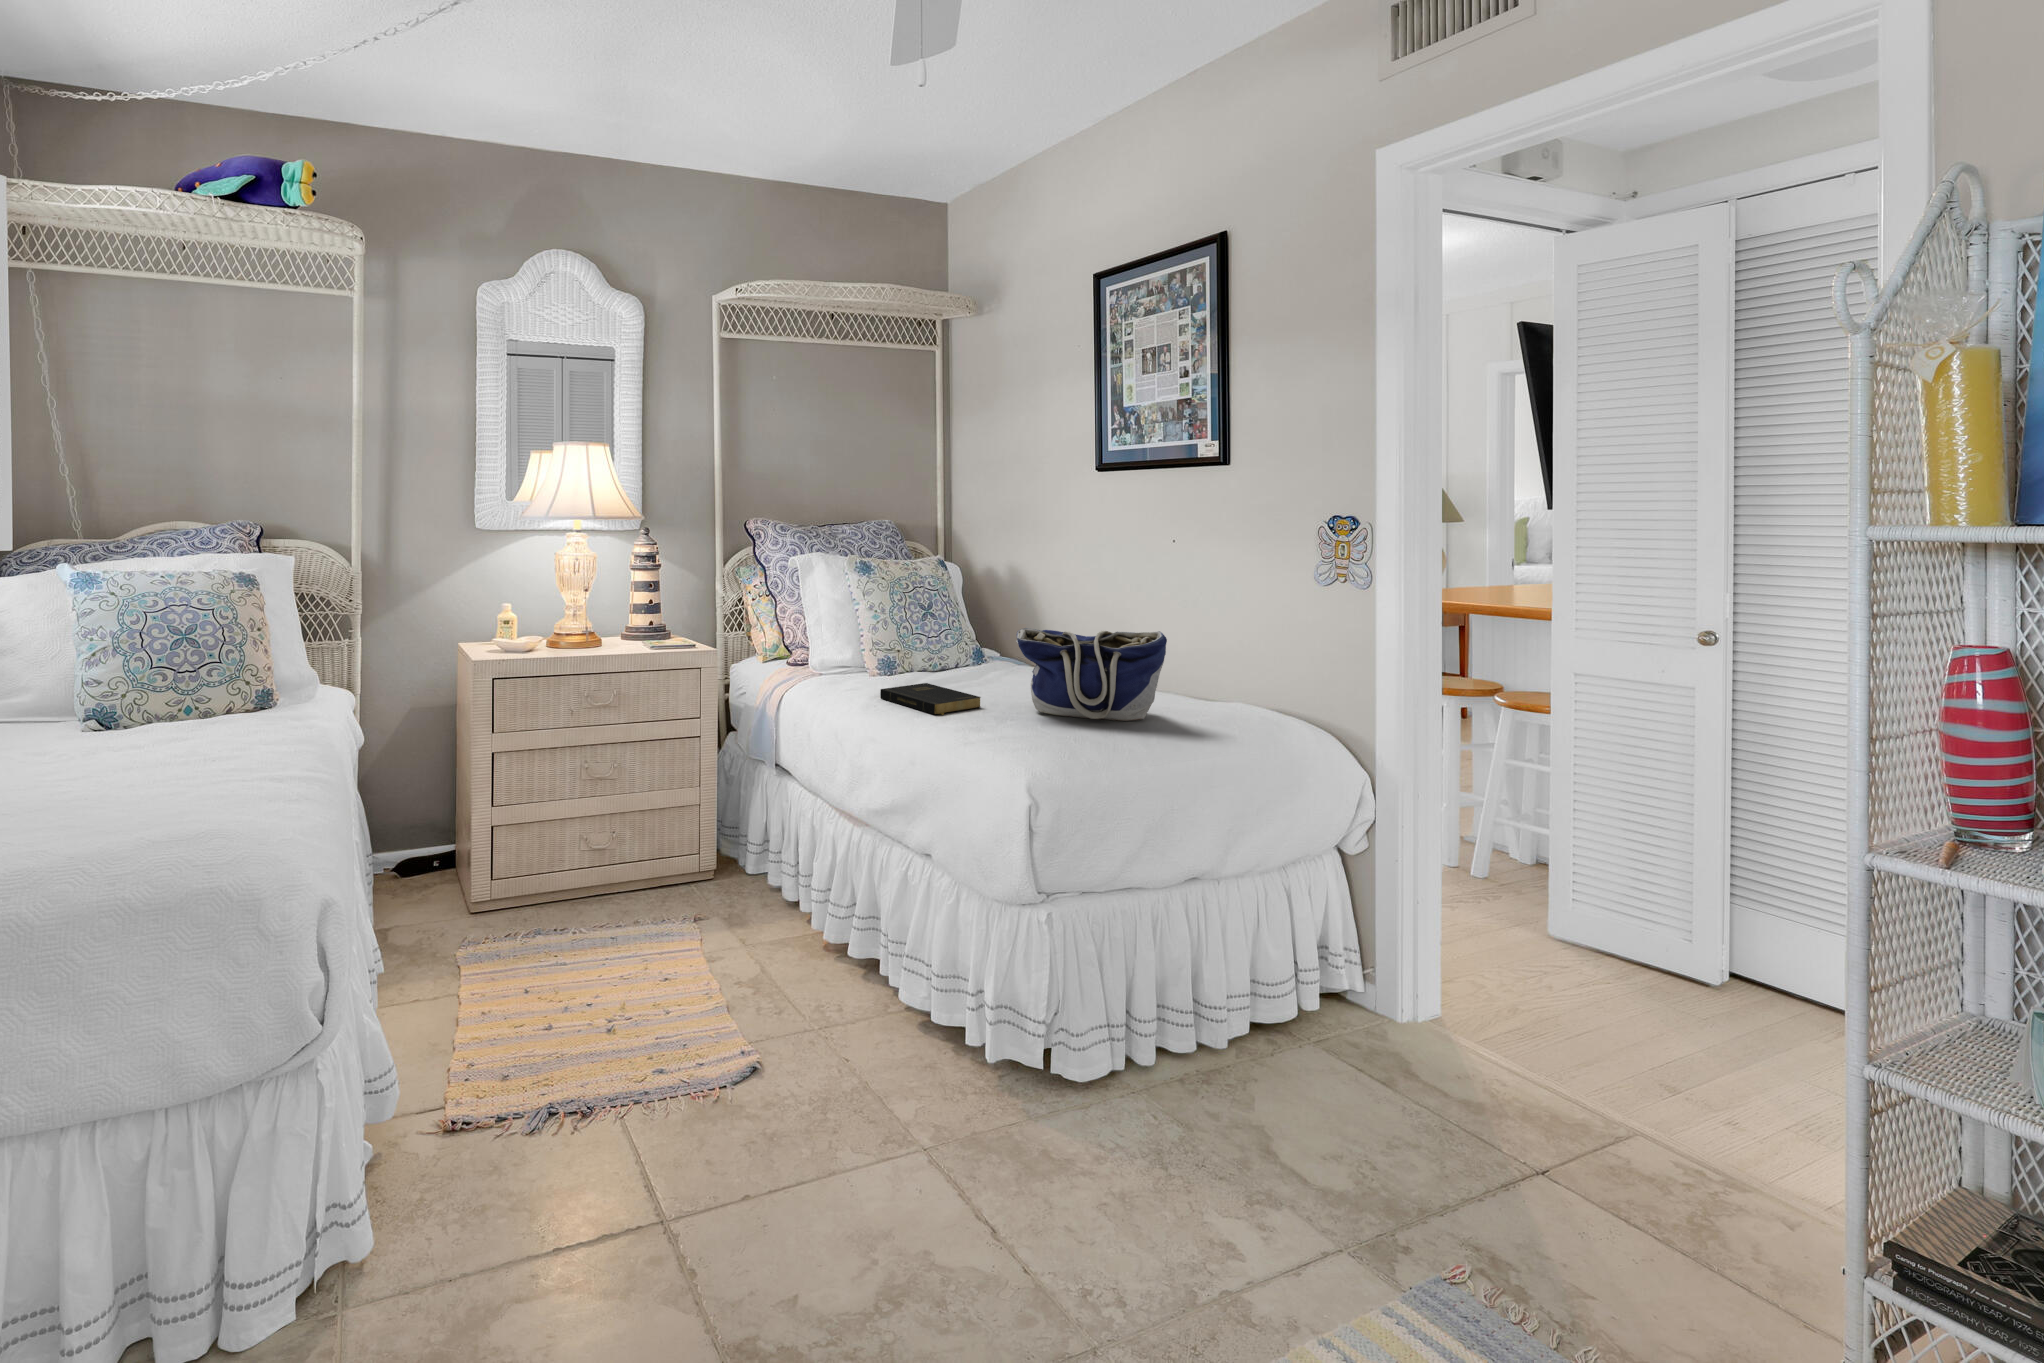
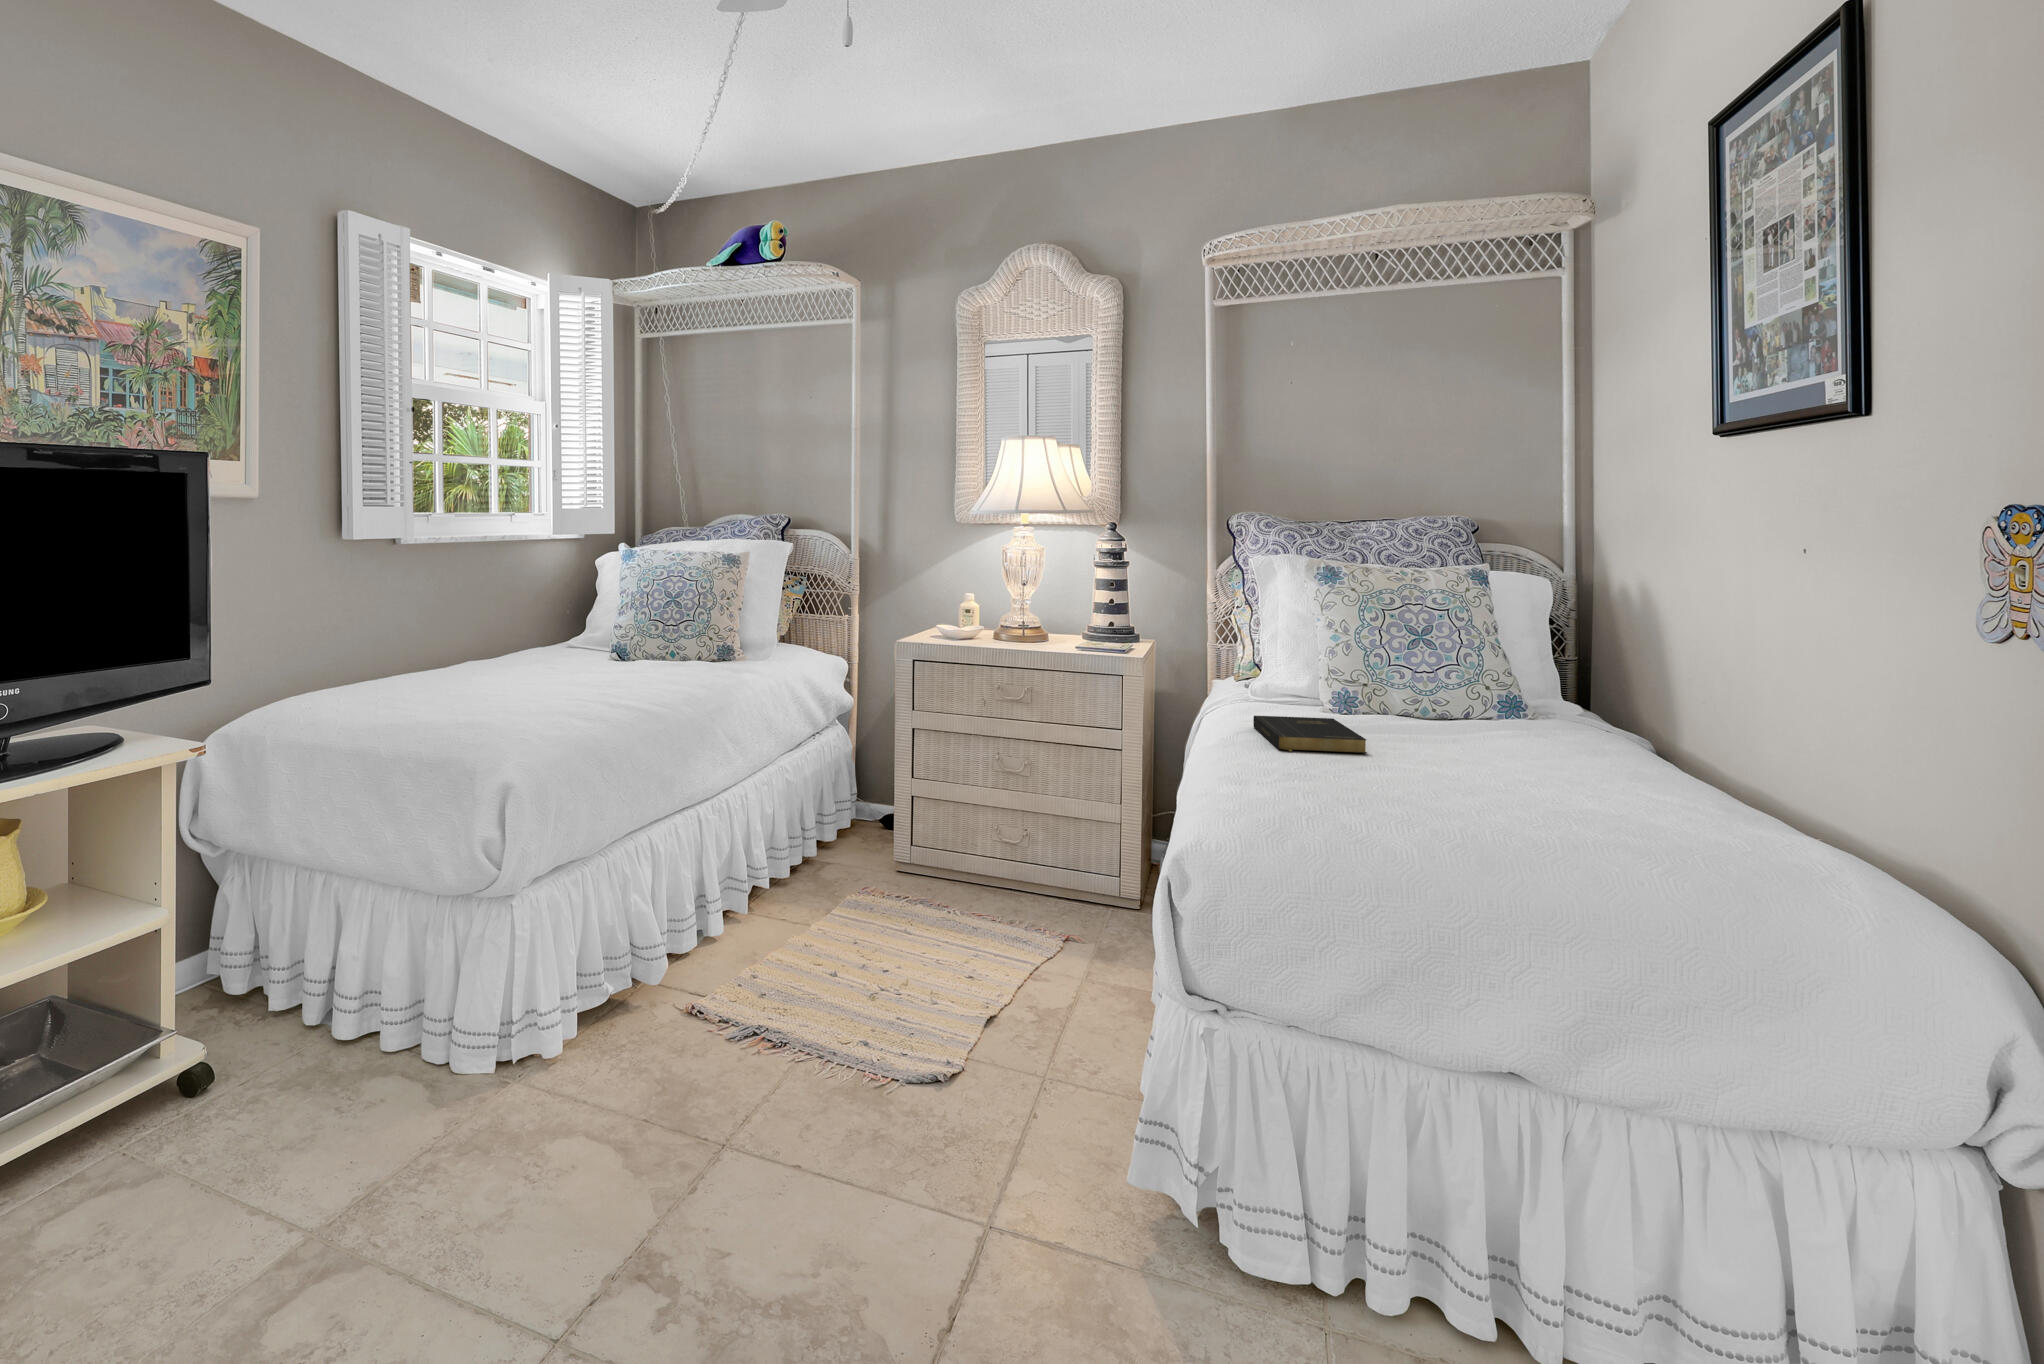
tote bag: present [1016,628,1167,721] -> none [1394,650,1638,803]

